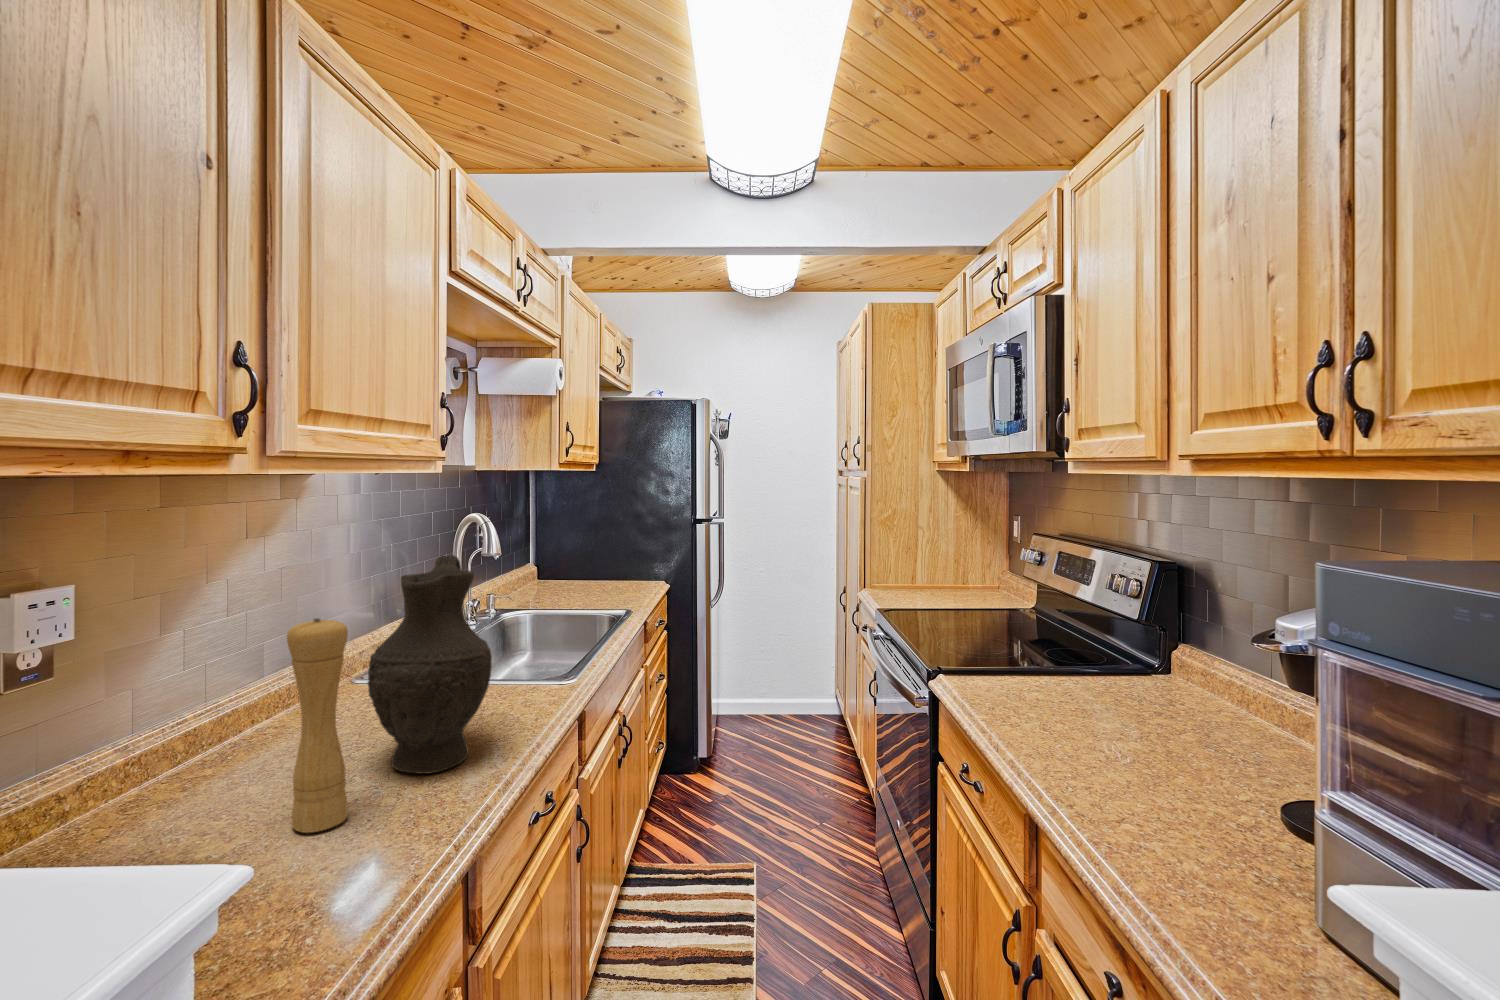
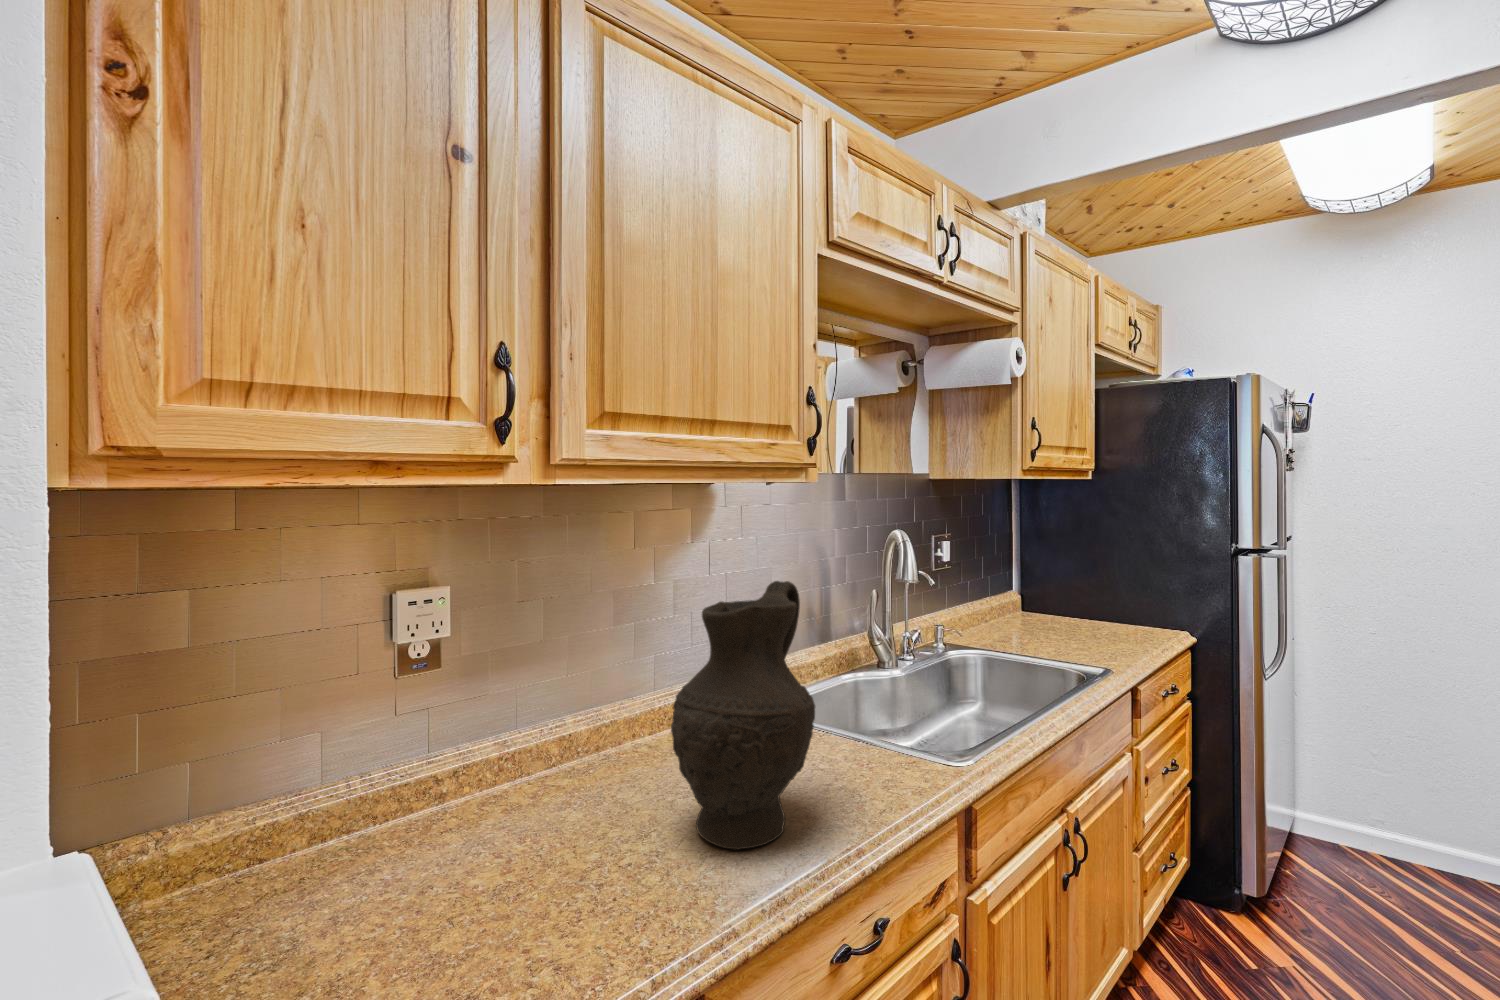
pepper mill: present [287,618,348,833] -> none [556,644,615,888]

